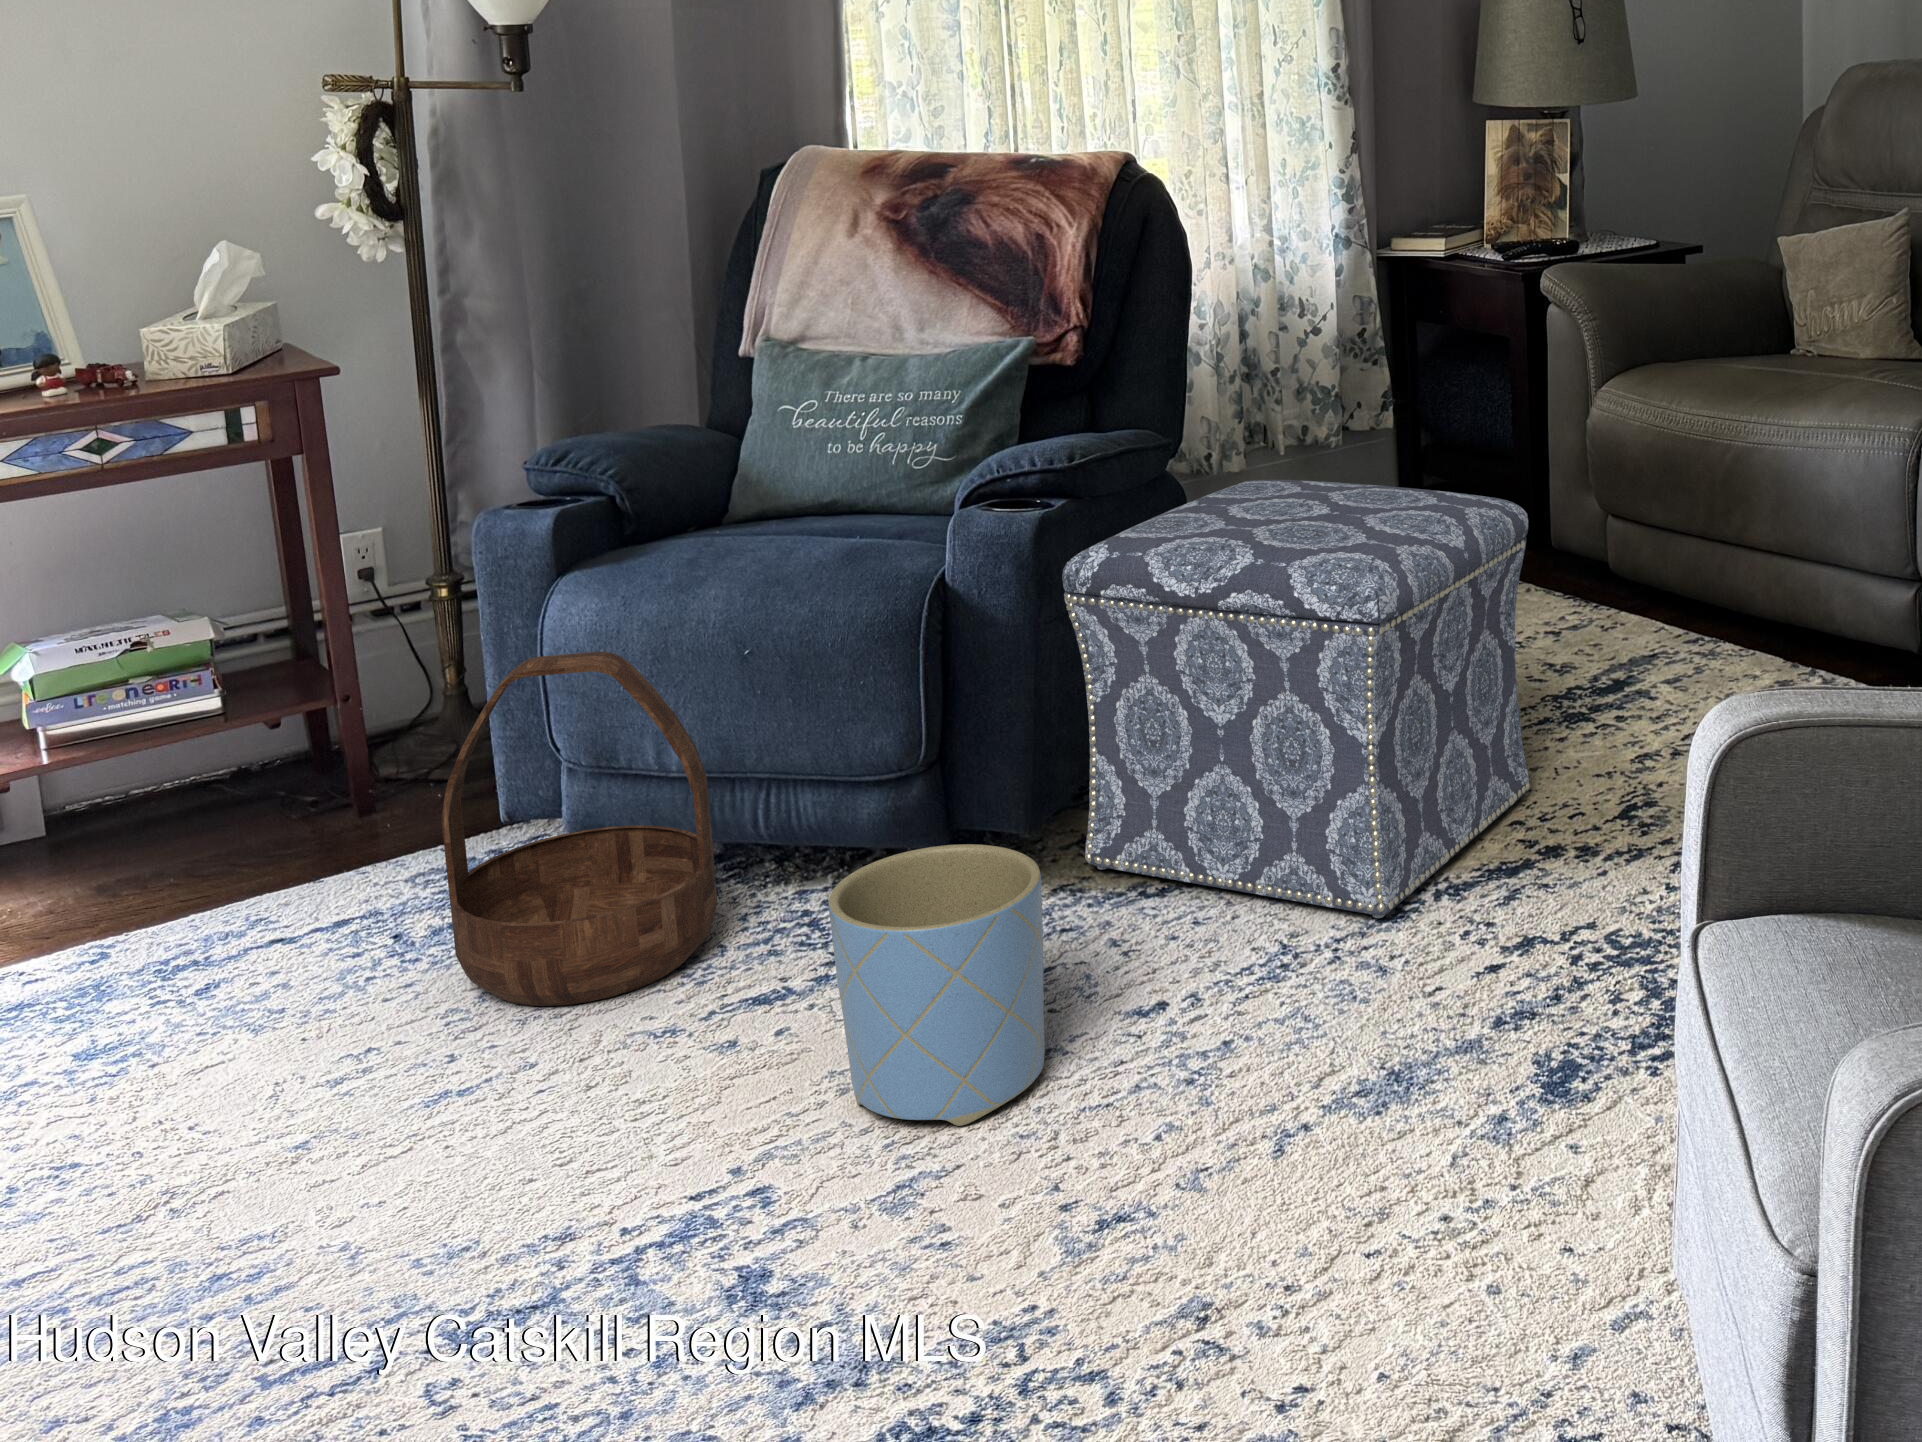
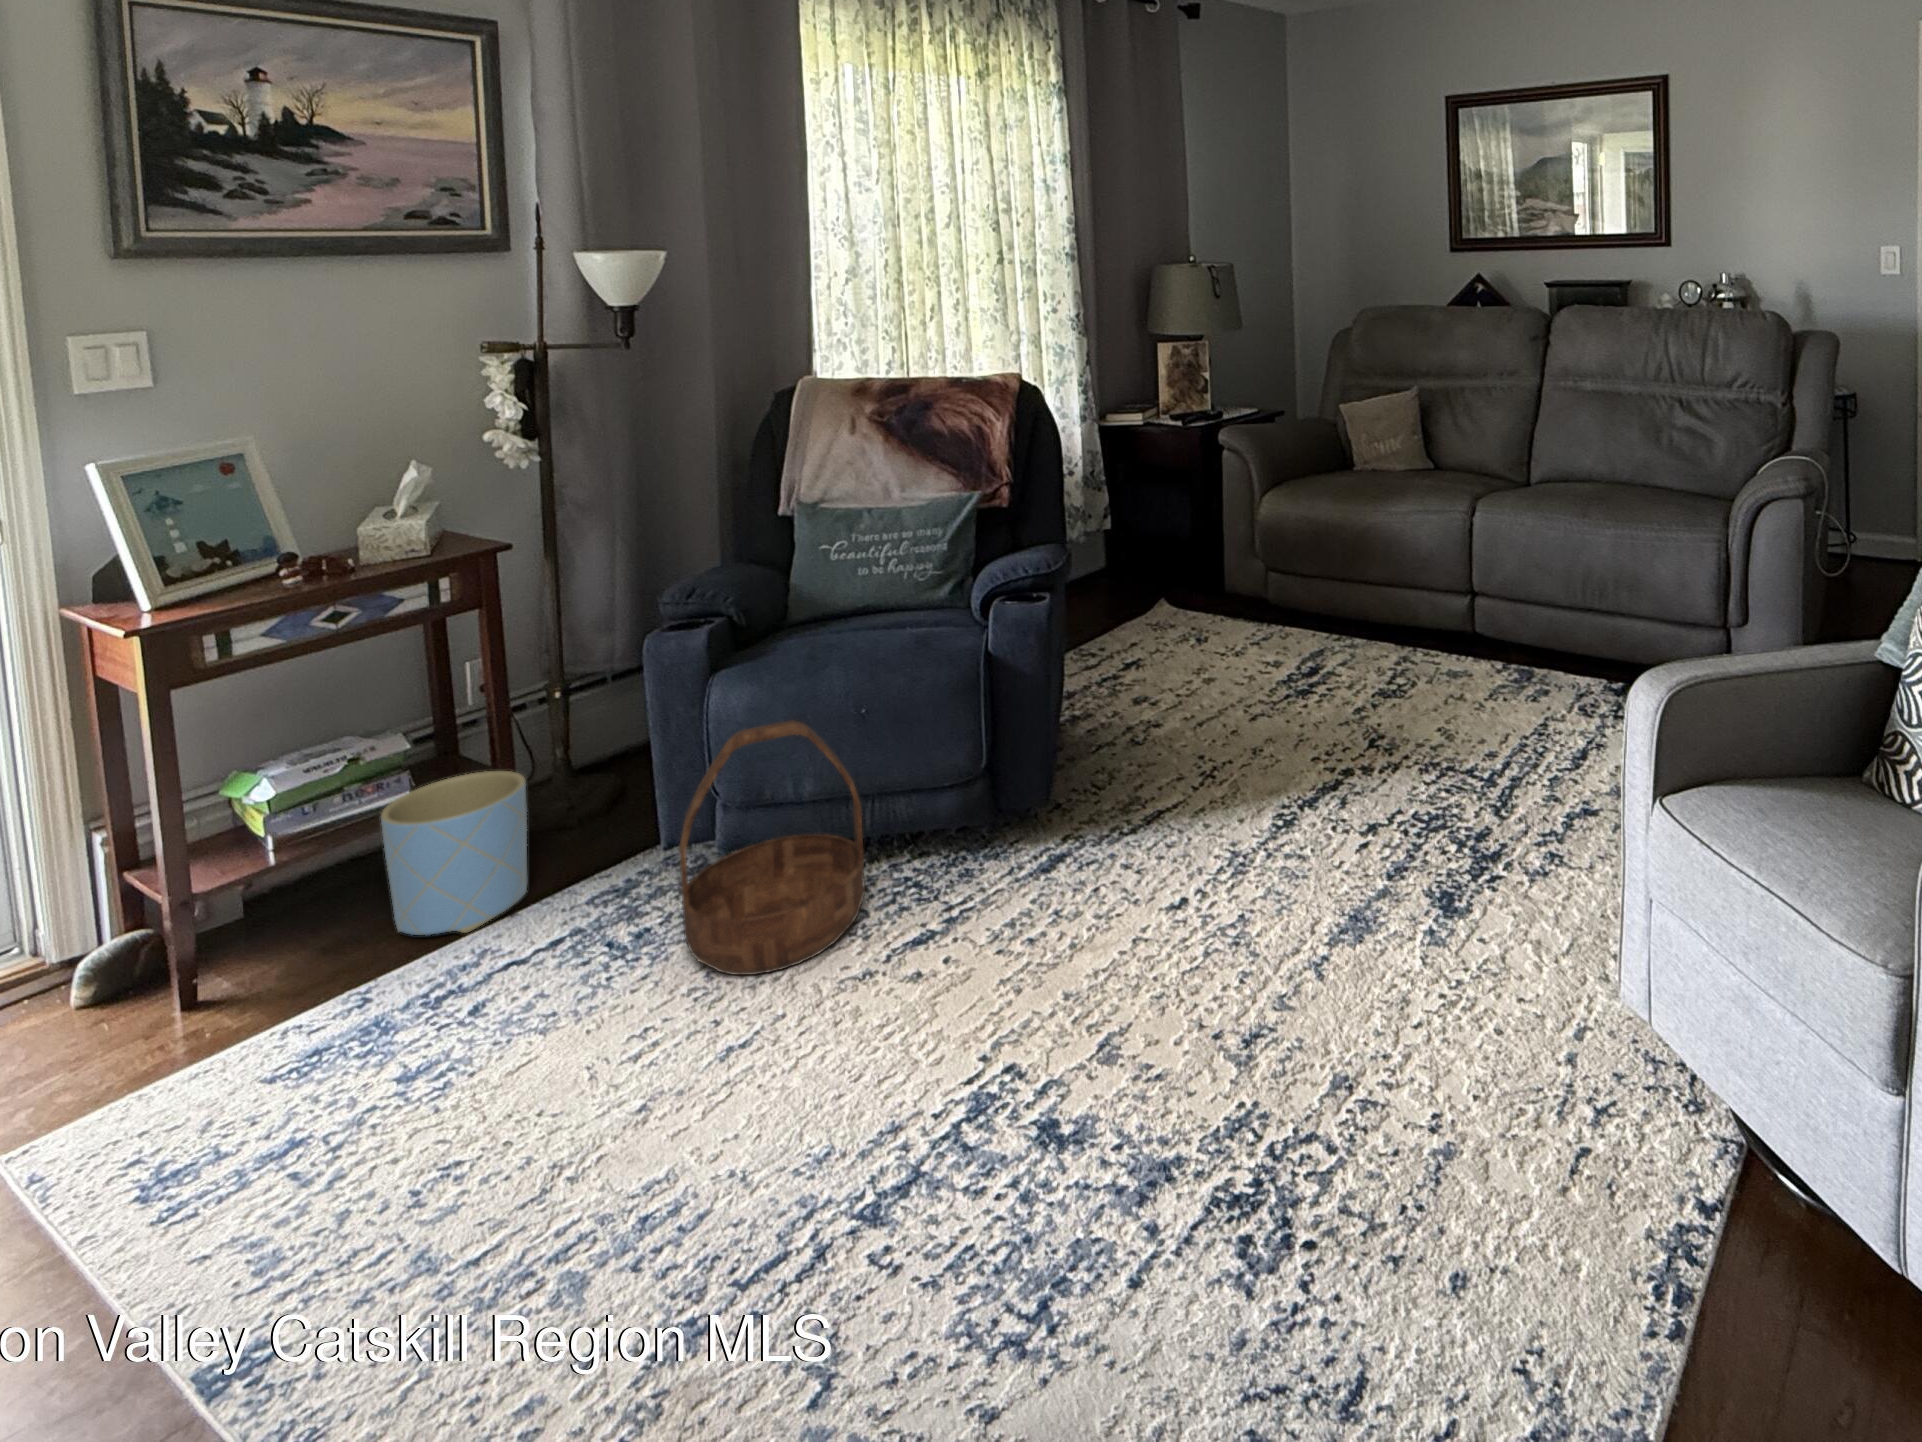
ottoman: present [1062,480,1530,918] -> none [1070,564,1314,823]
planter: present [828,844,1045,1126] -> present [381,771,527,935]

